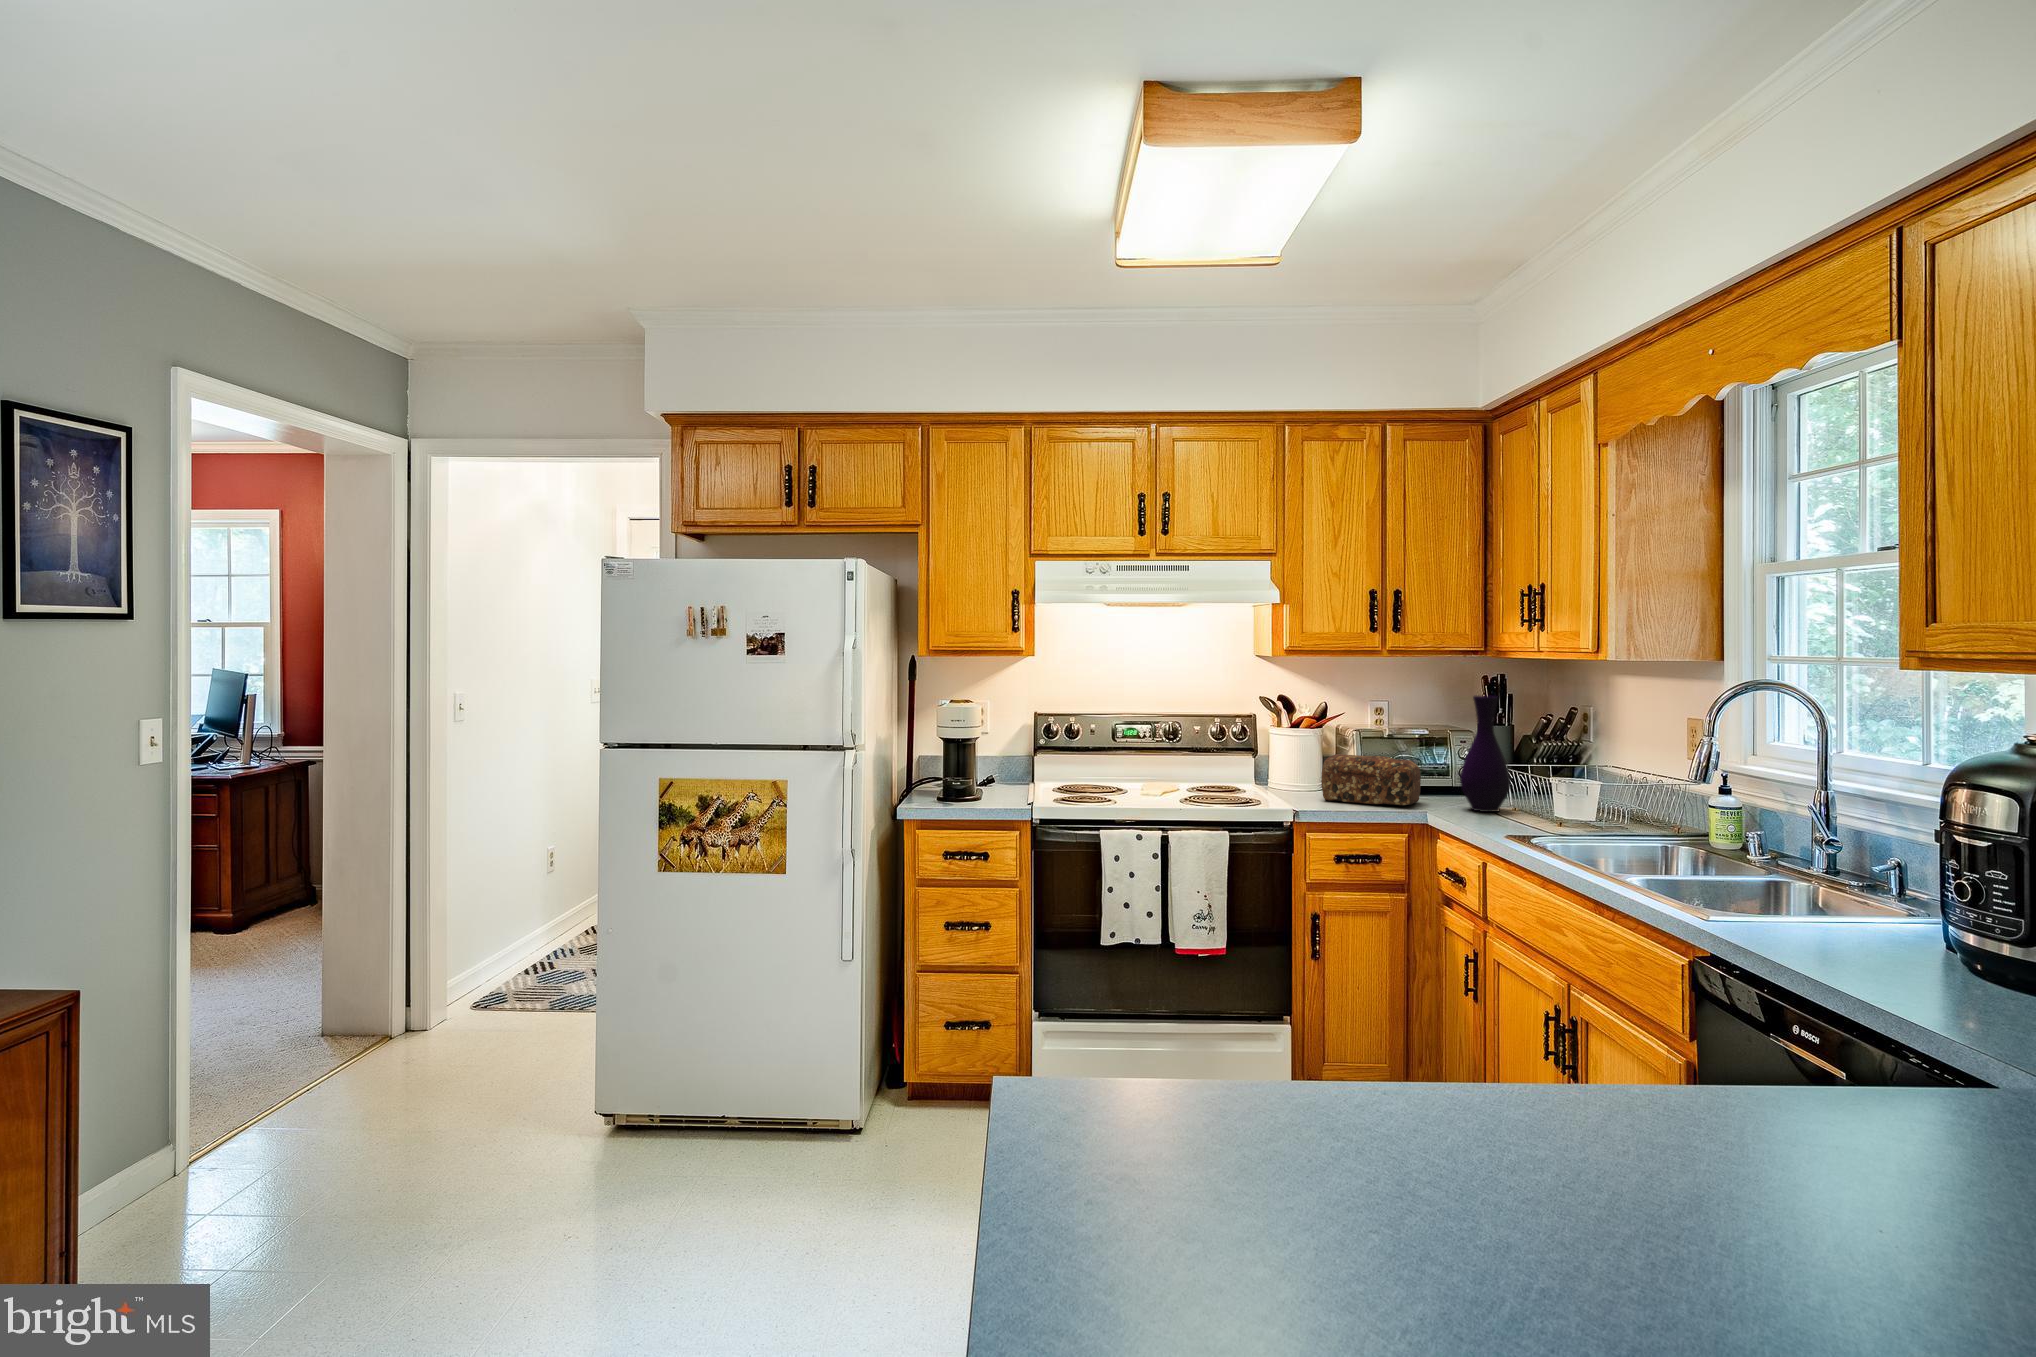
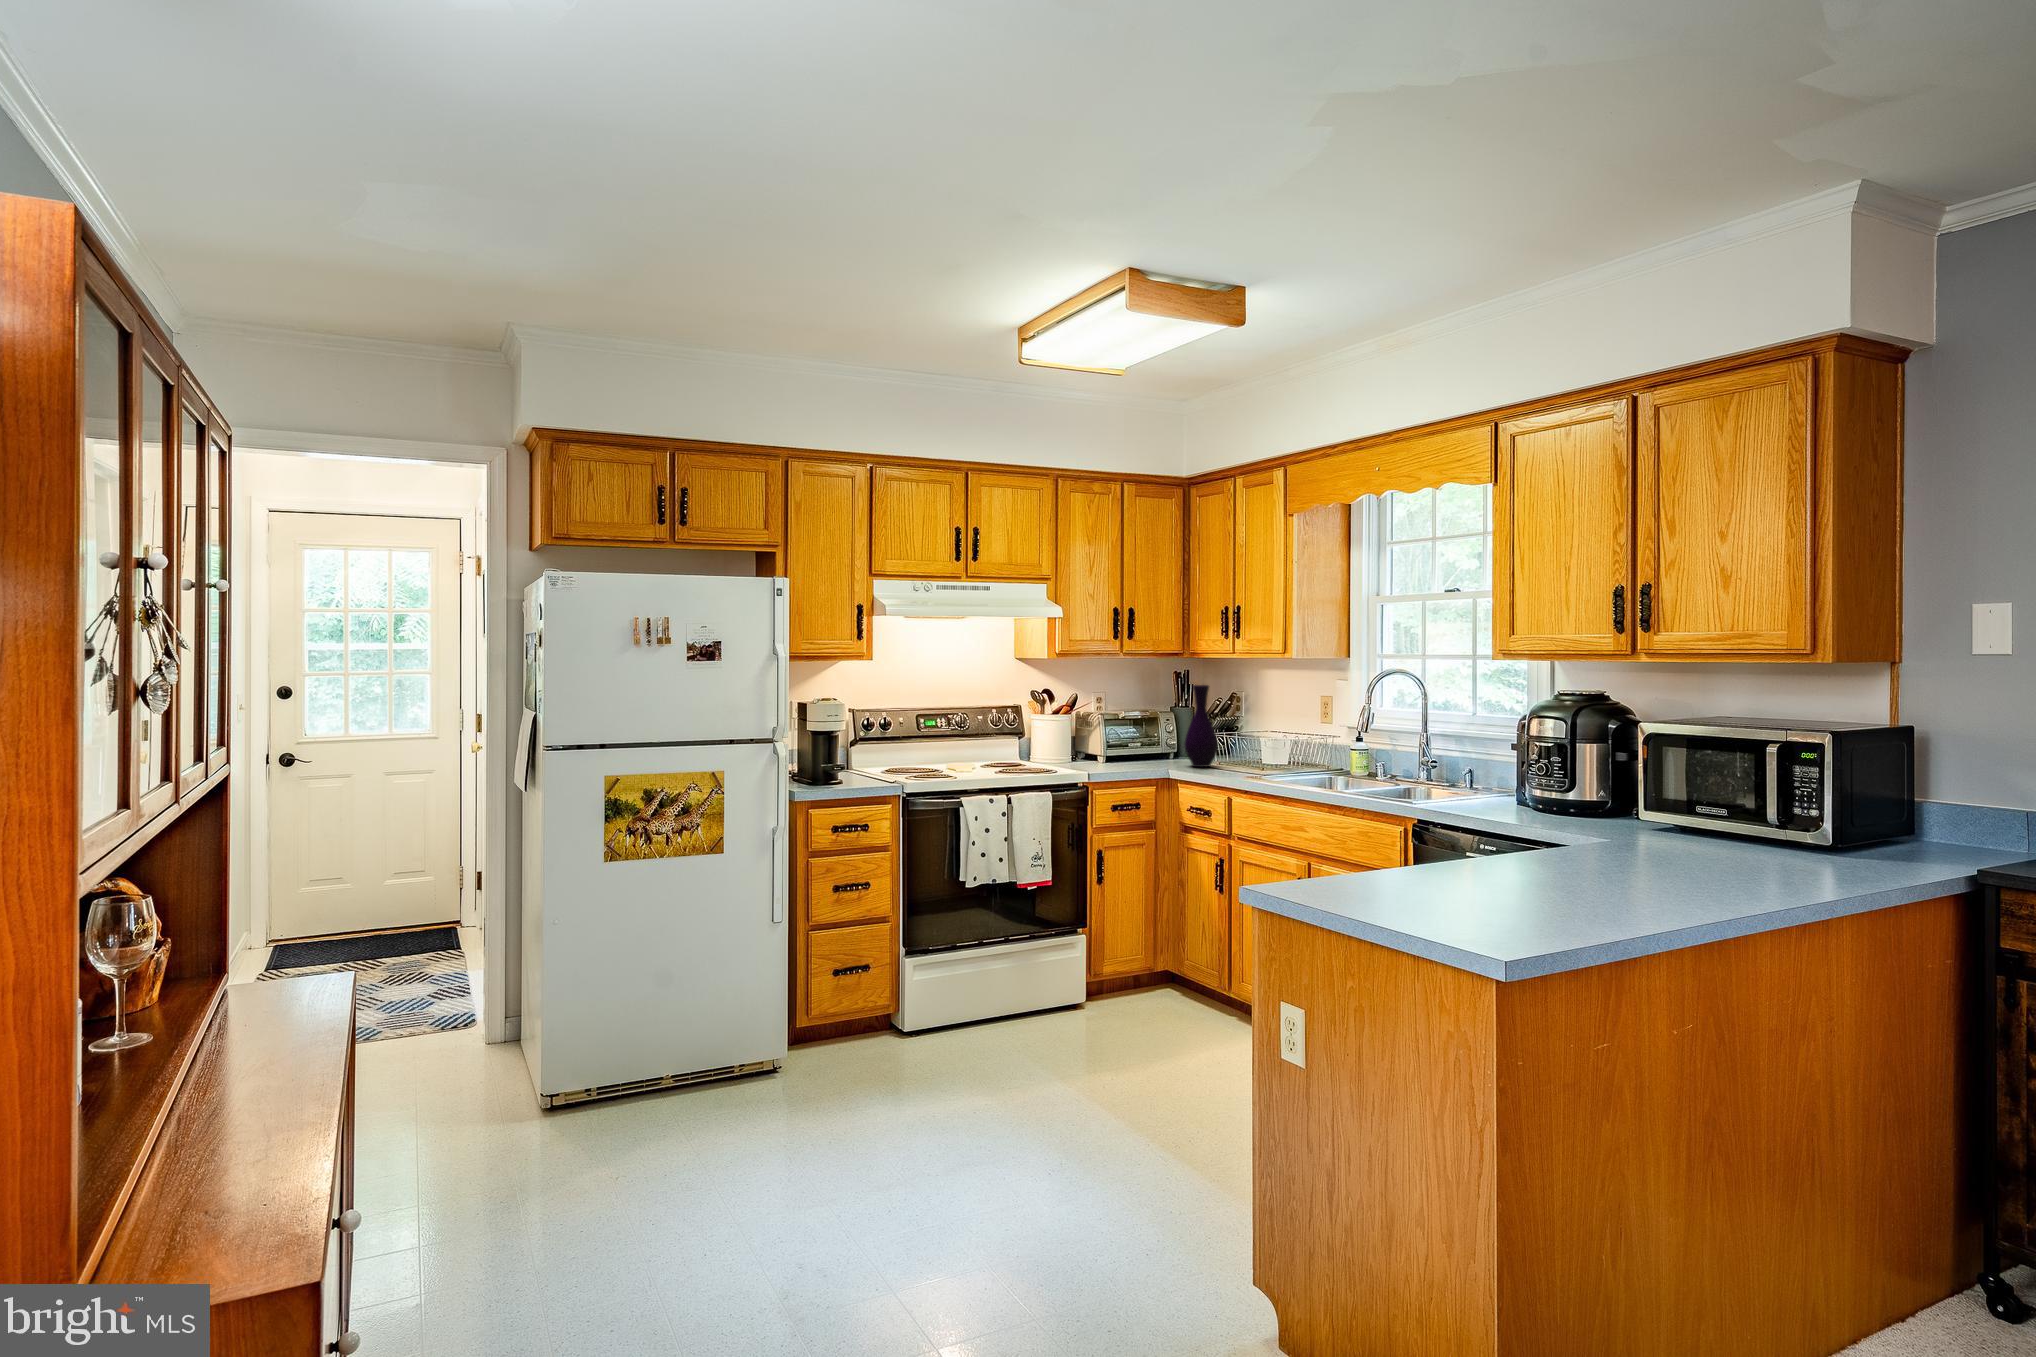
bread loaf: present [1321,754,1421,805] -> none [1091,732,1157,767]

